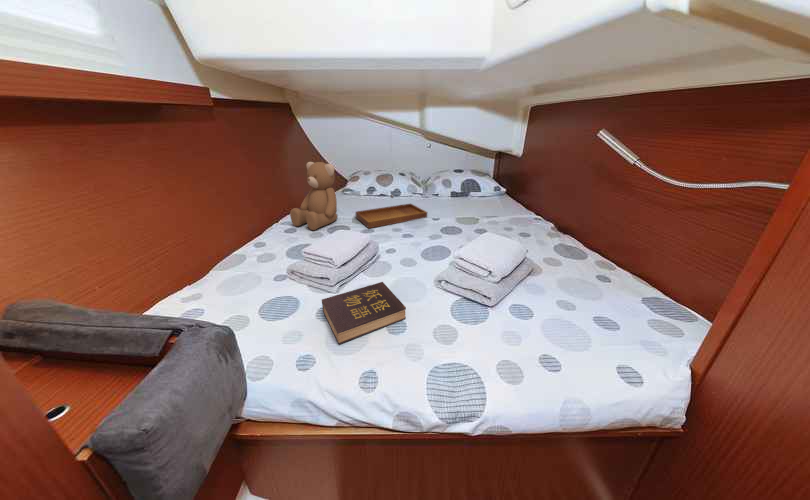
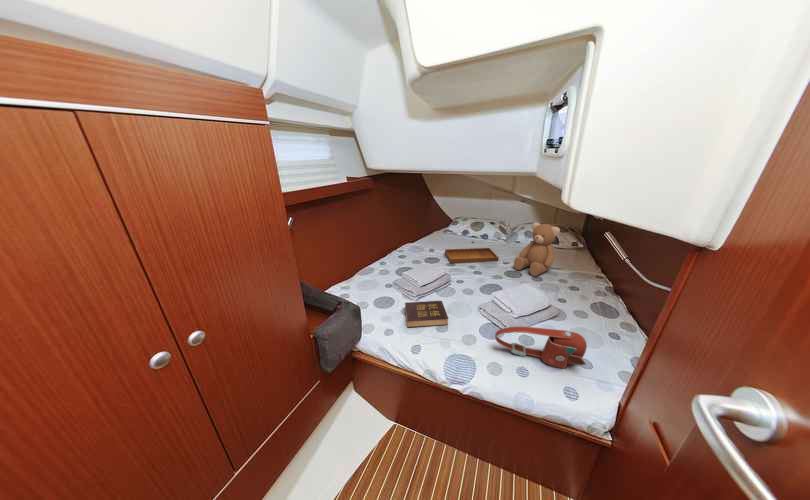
teddy bear: present [290,162,337,230] -> present [514,223,560,276]
handbag: none [496,282,623,338] -> present [495,327,587,368]

